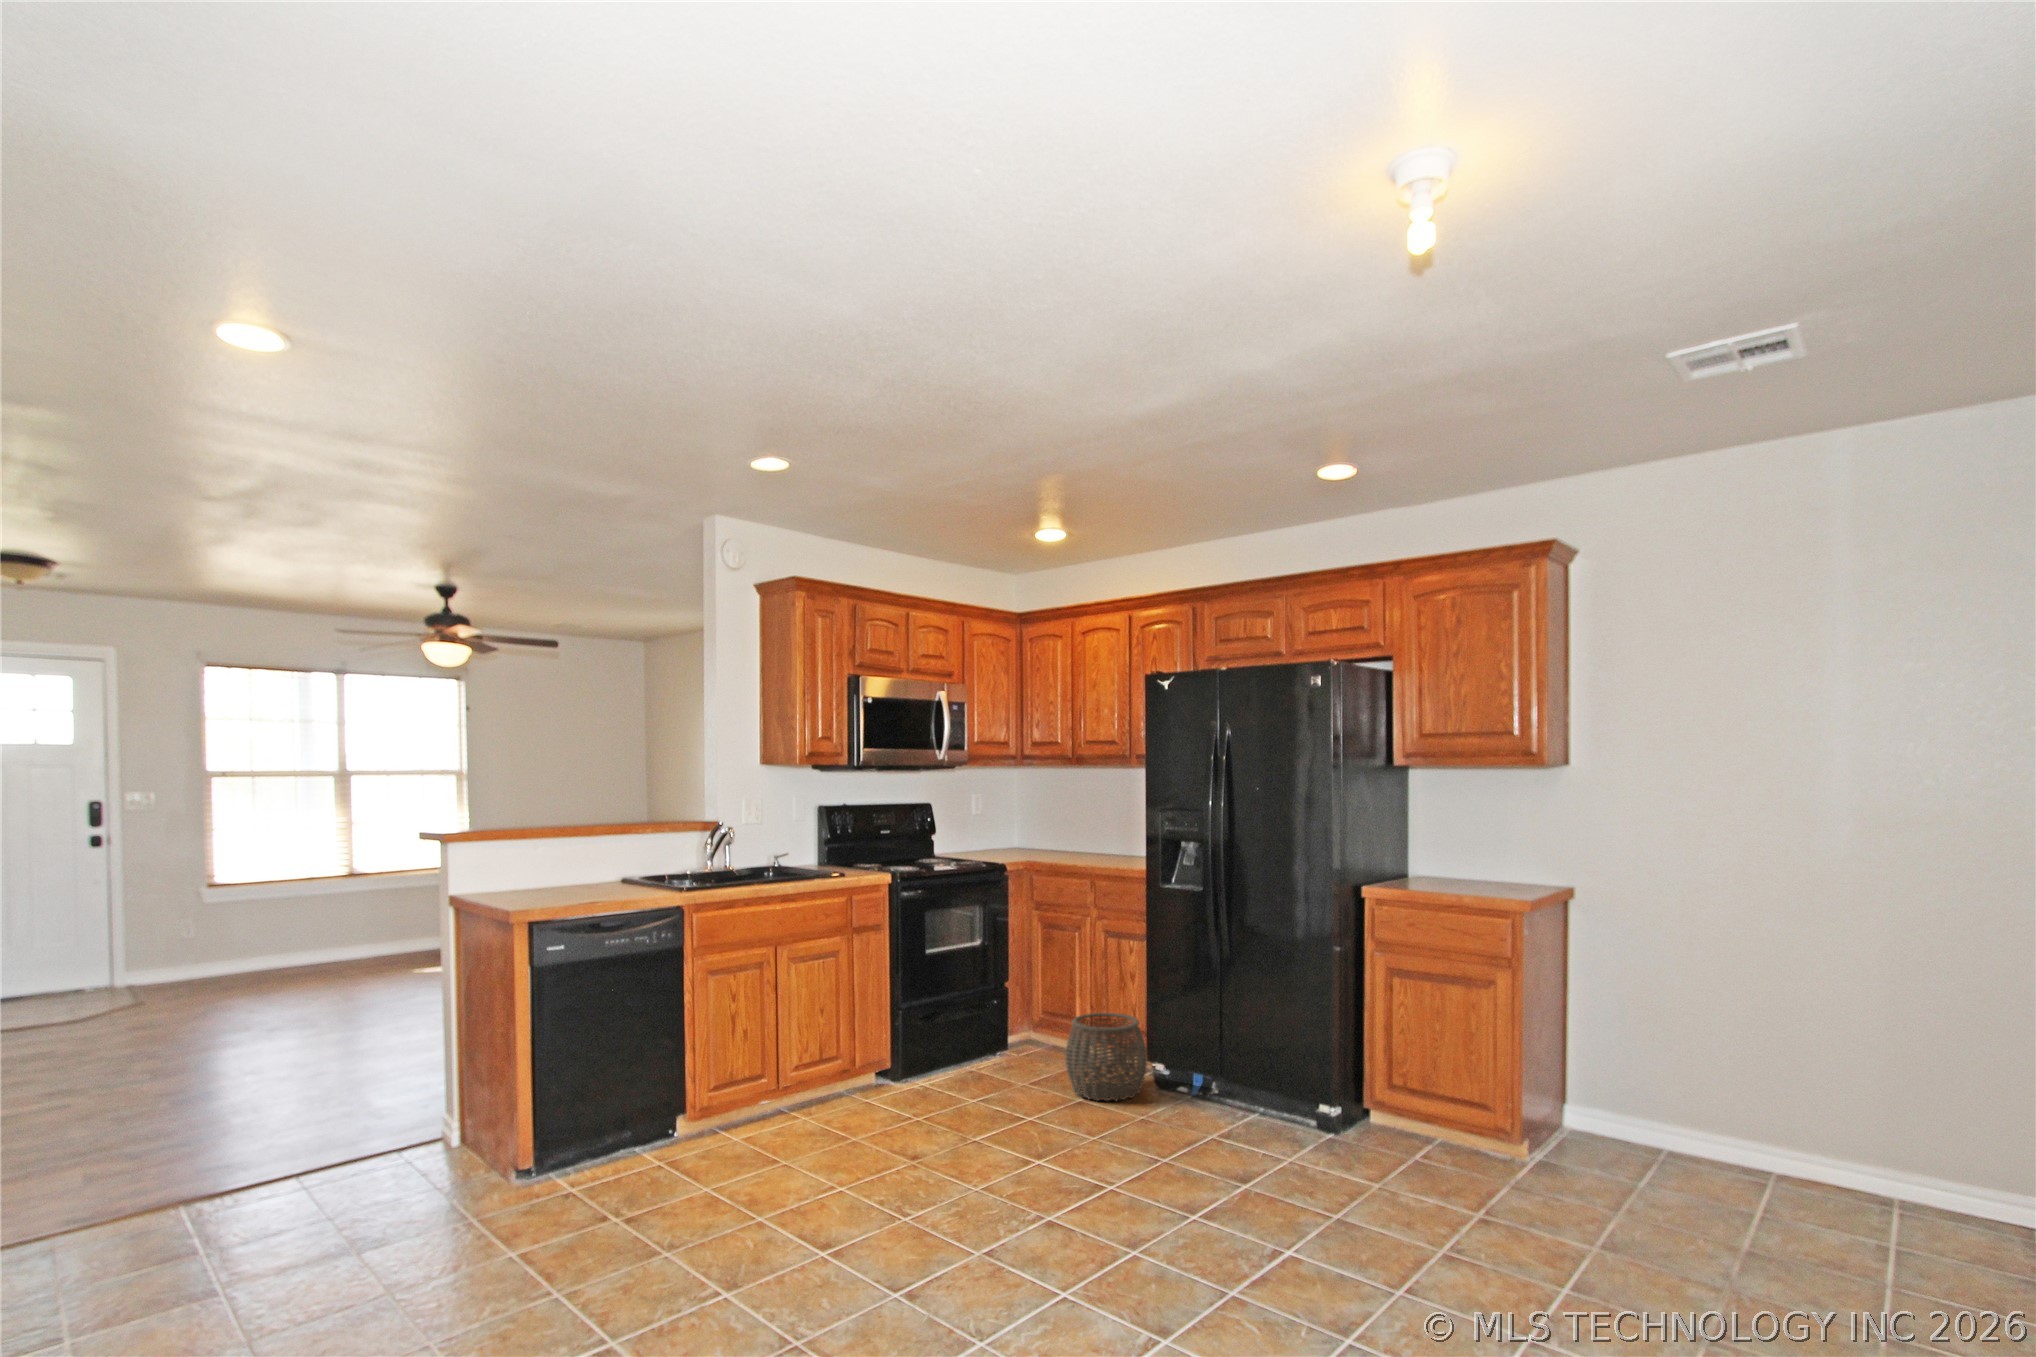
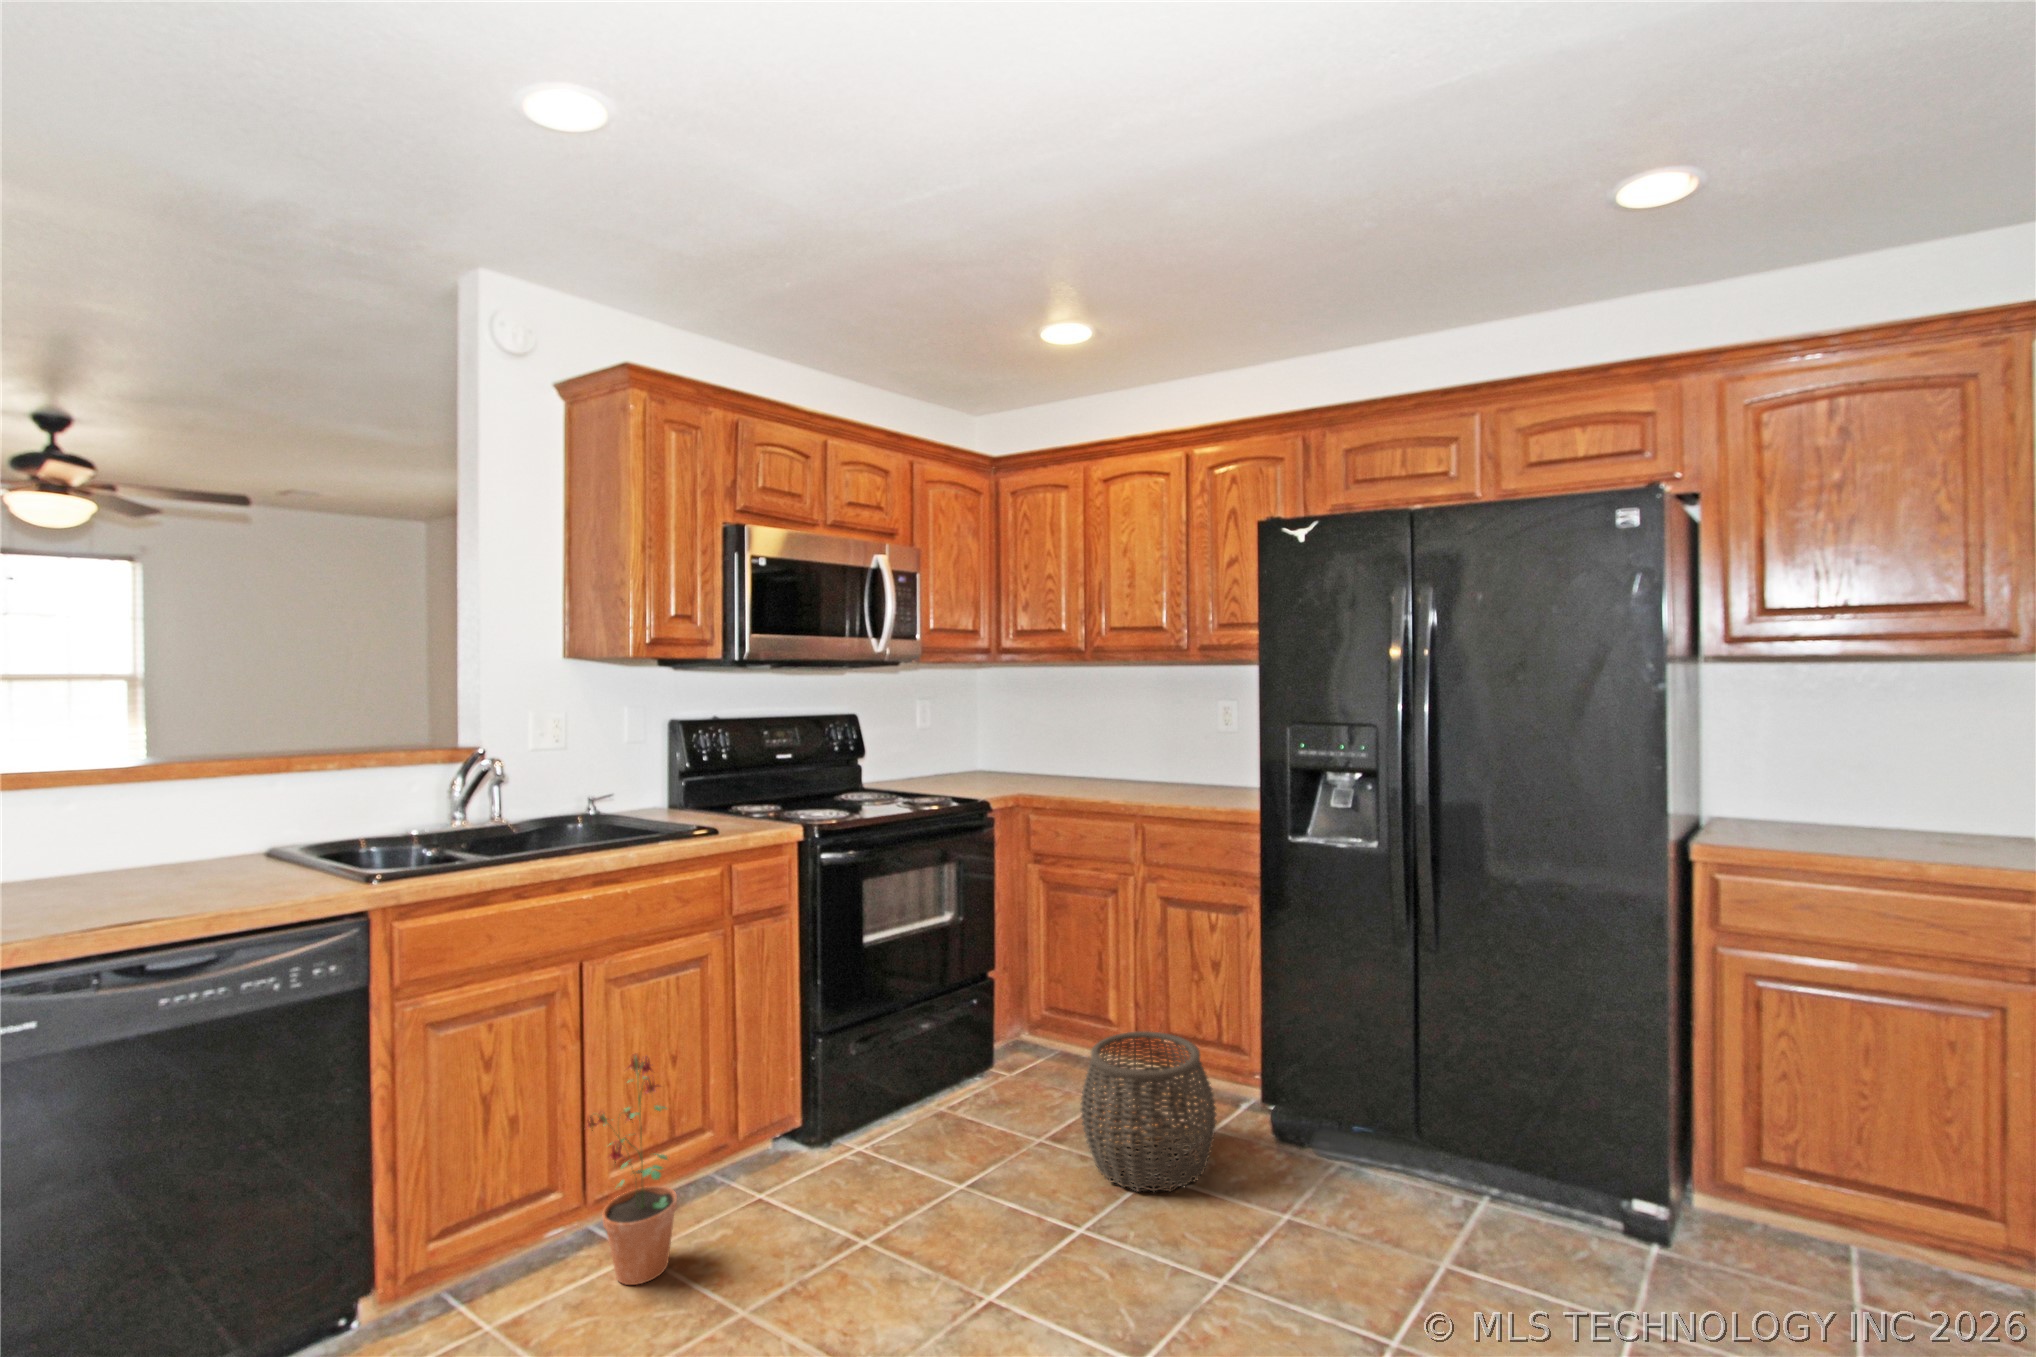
potted plant: none [779,1001,833,1127] -> present [587,1053,677,1285]

